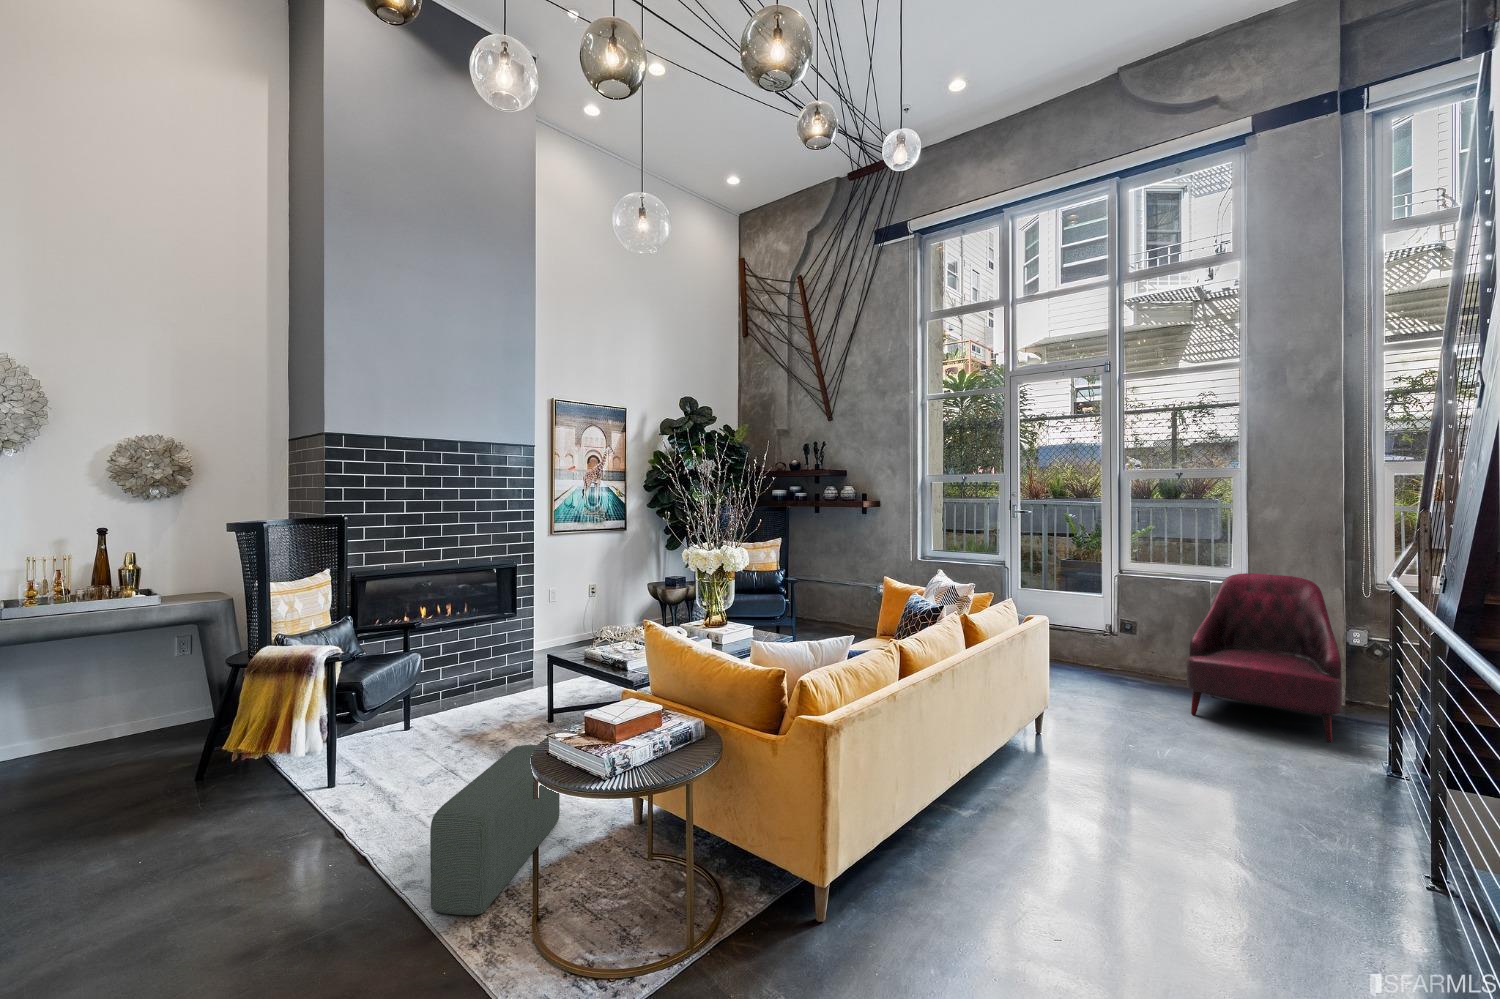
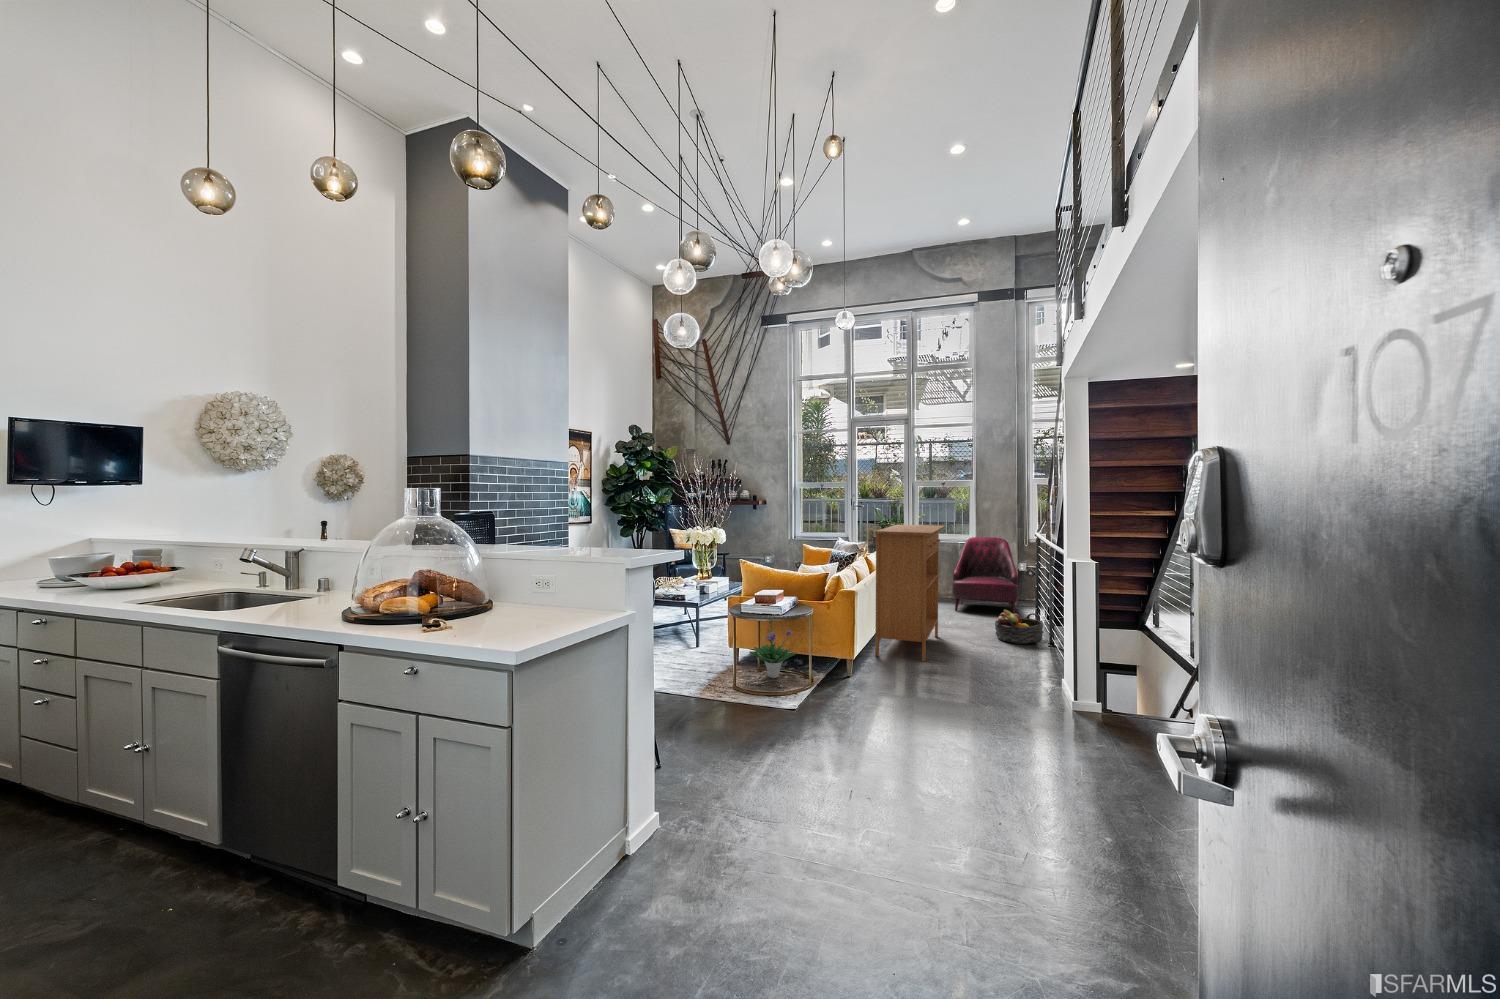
console table: none [941,549,1141,872] -> present [875,525,944,662]
potted plant: none [630,723,725,869] -> present [749,621,797,678]
pouf: present [430,745,560,915] -> none [675,633,711,699]
basket: none [1267,747,1406,847] -> present [995,610,1043,644]

